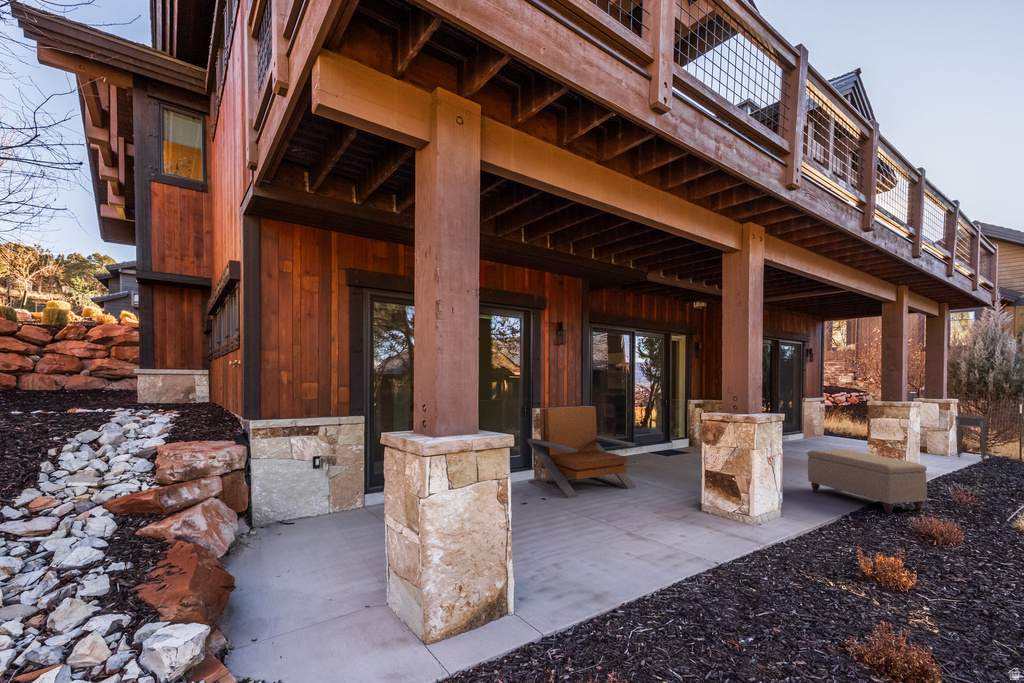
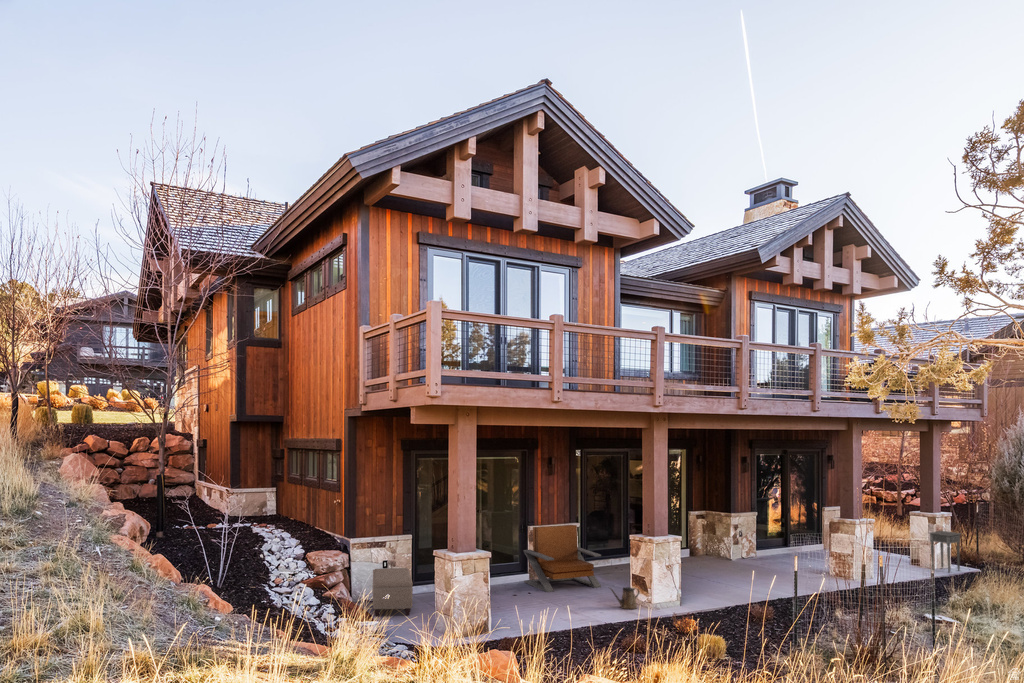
ottoman: present [807,449,927,513] -> present [372,568,413,616]
watering can: none [689,492,730,529] -> present [610,587,640,609]

